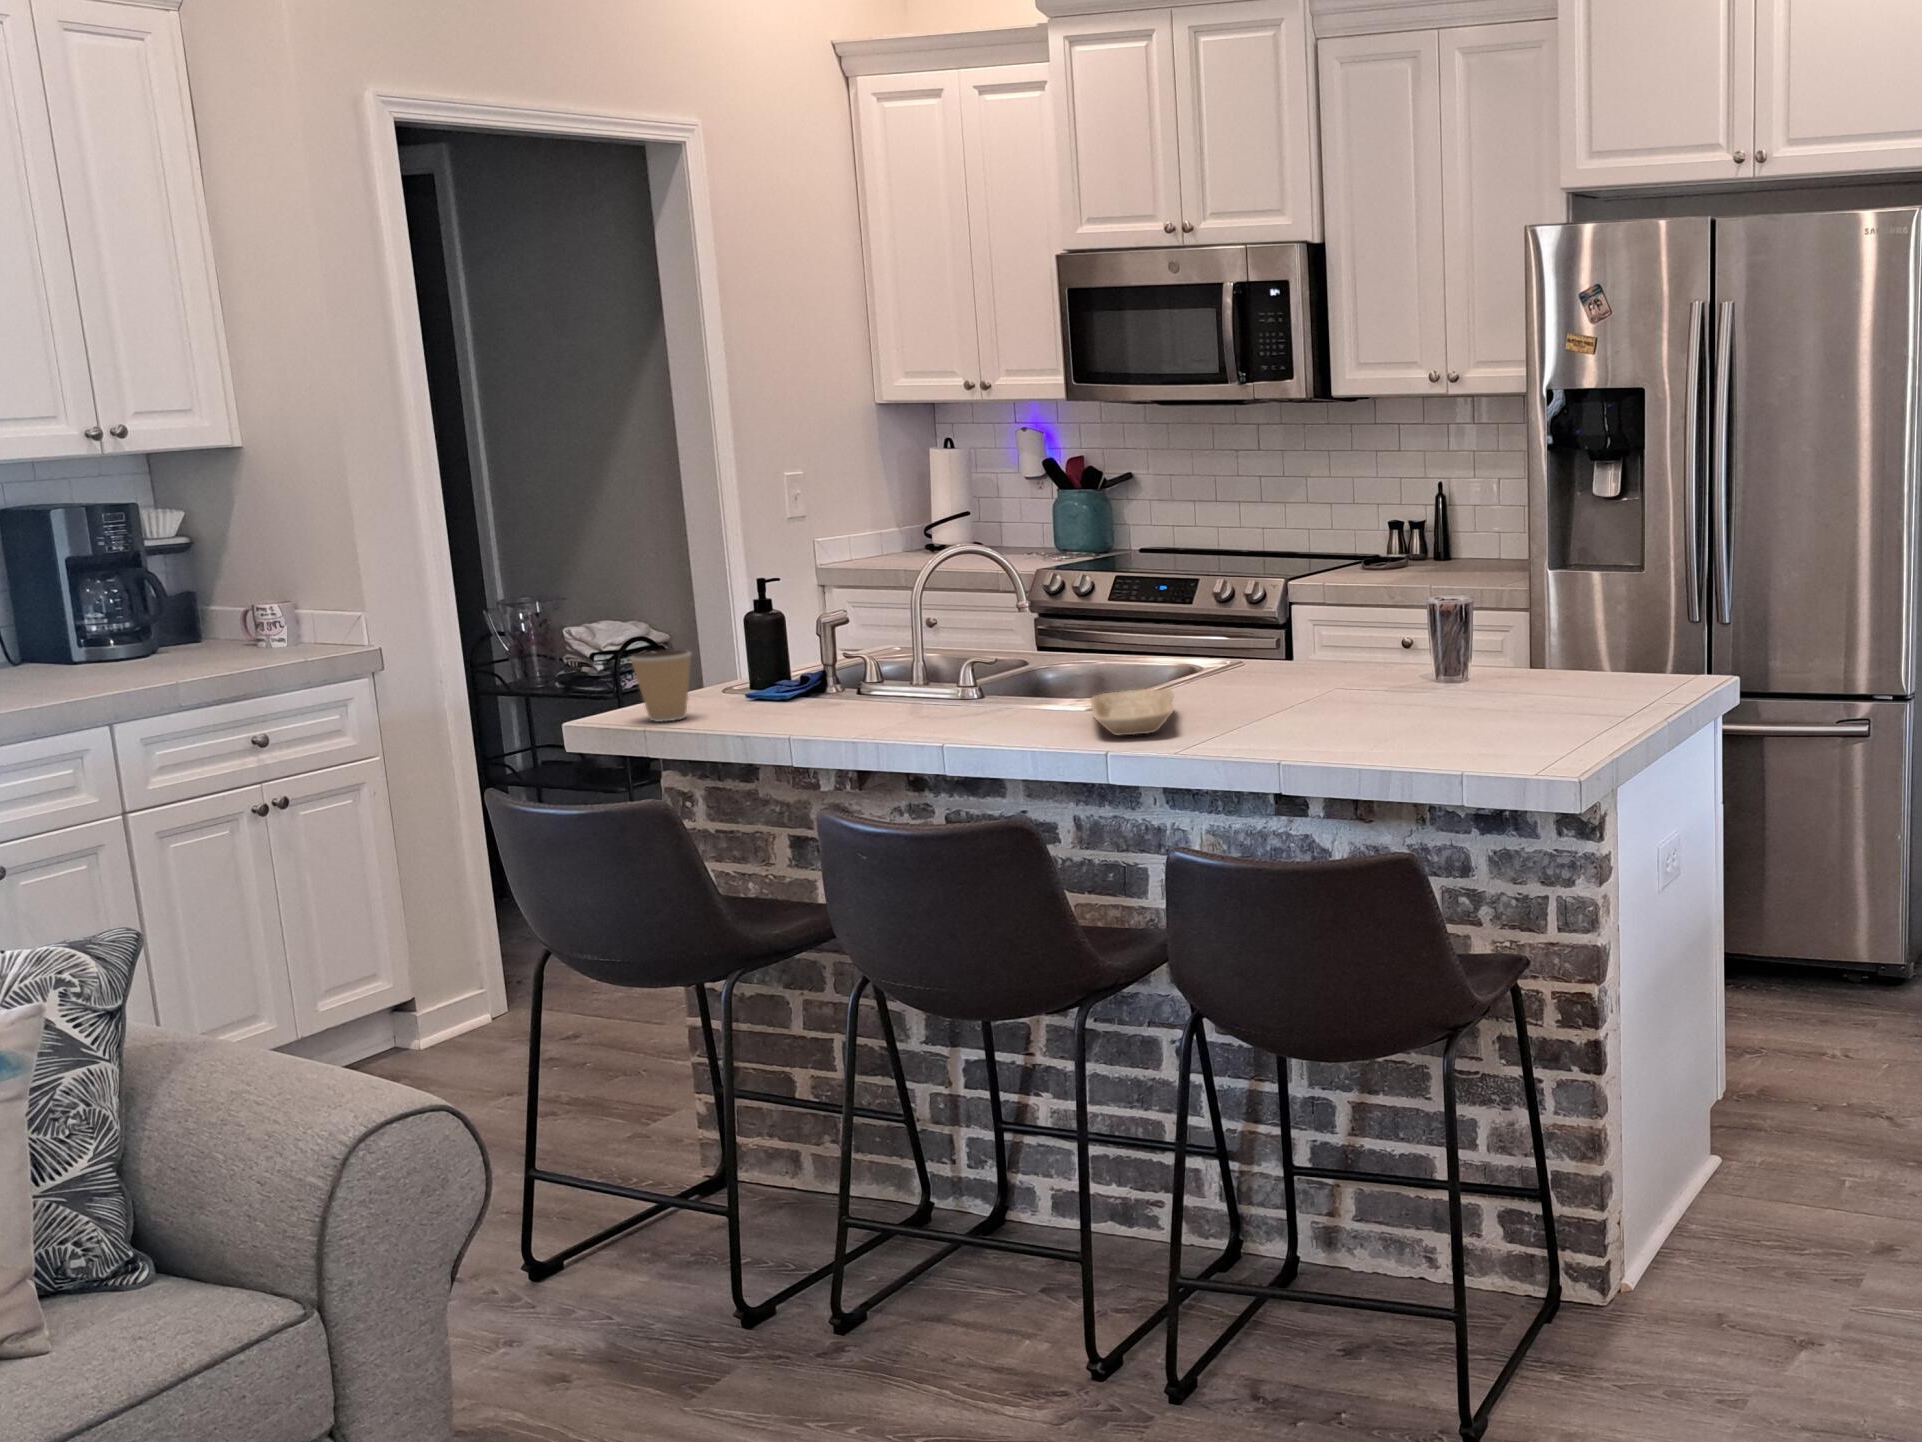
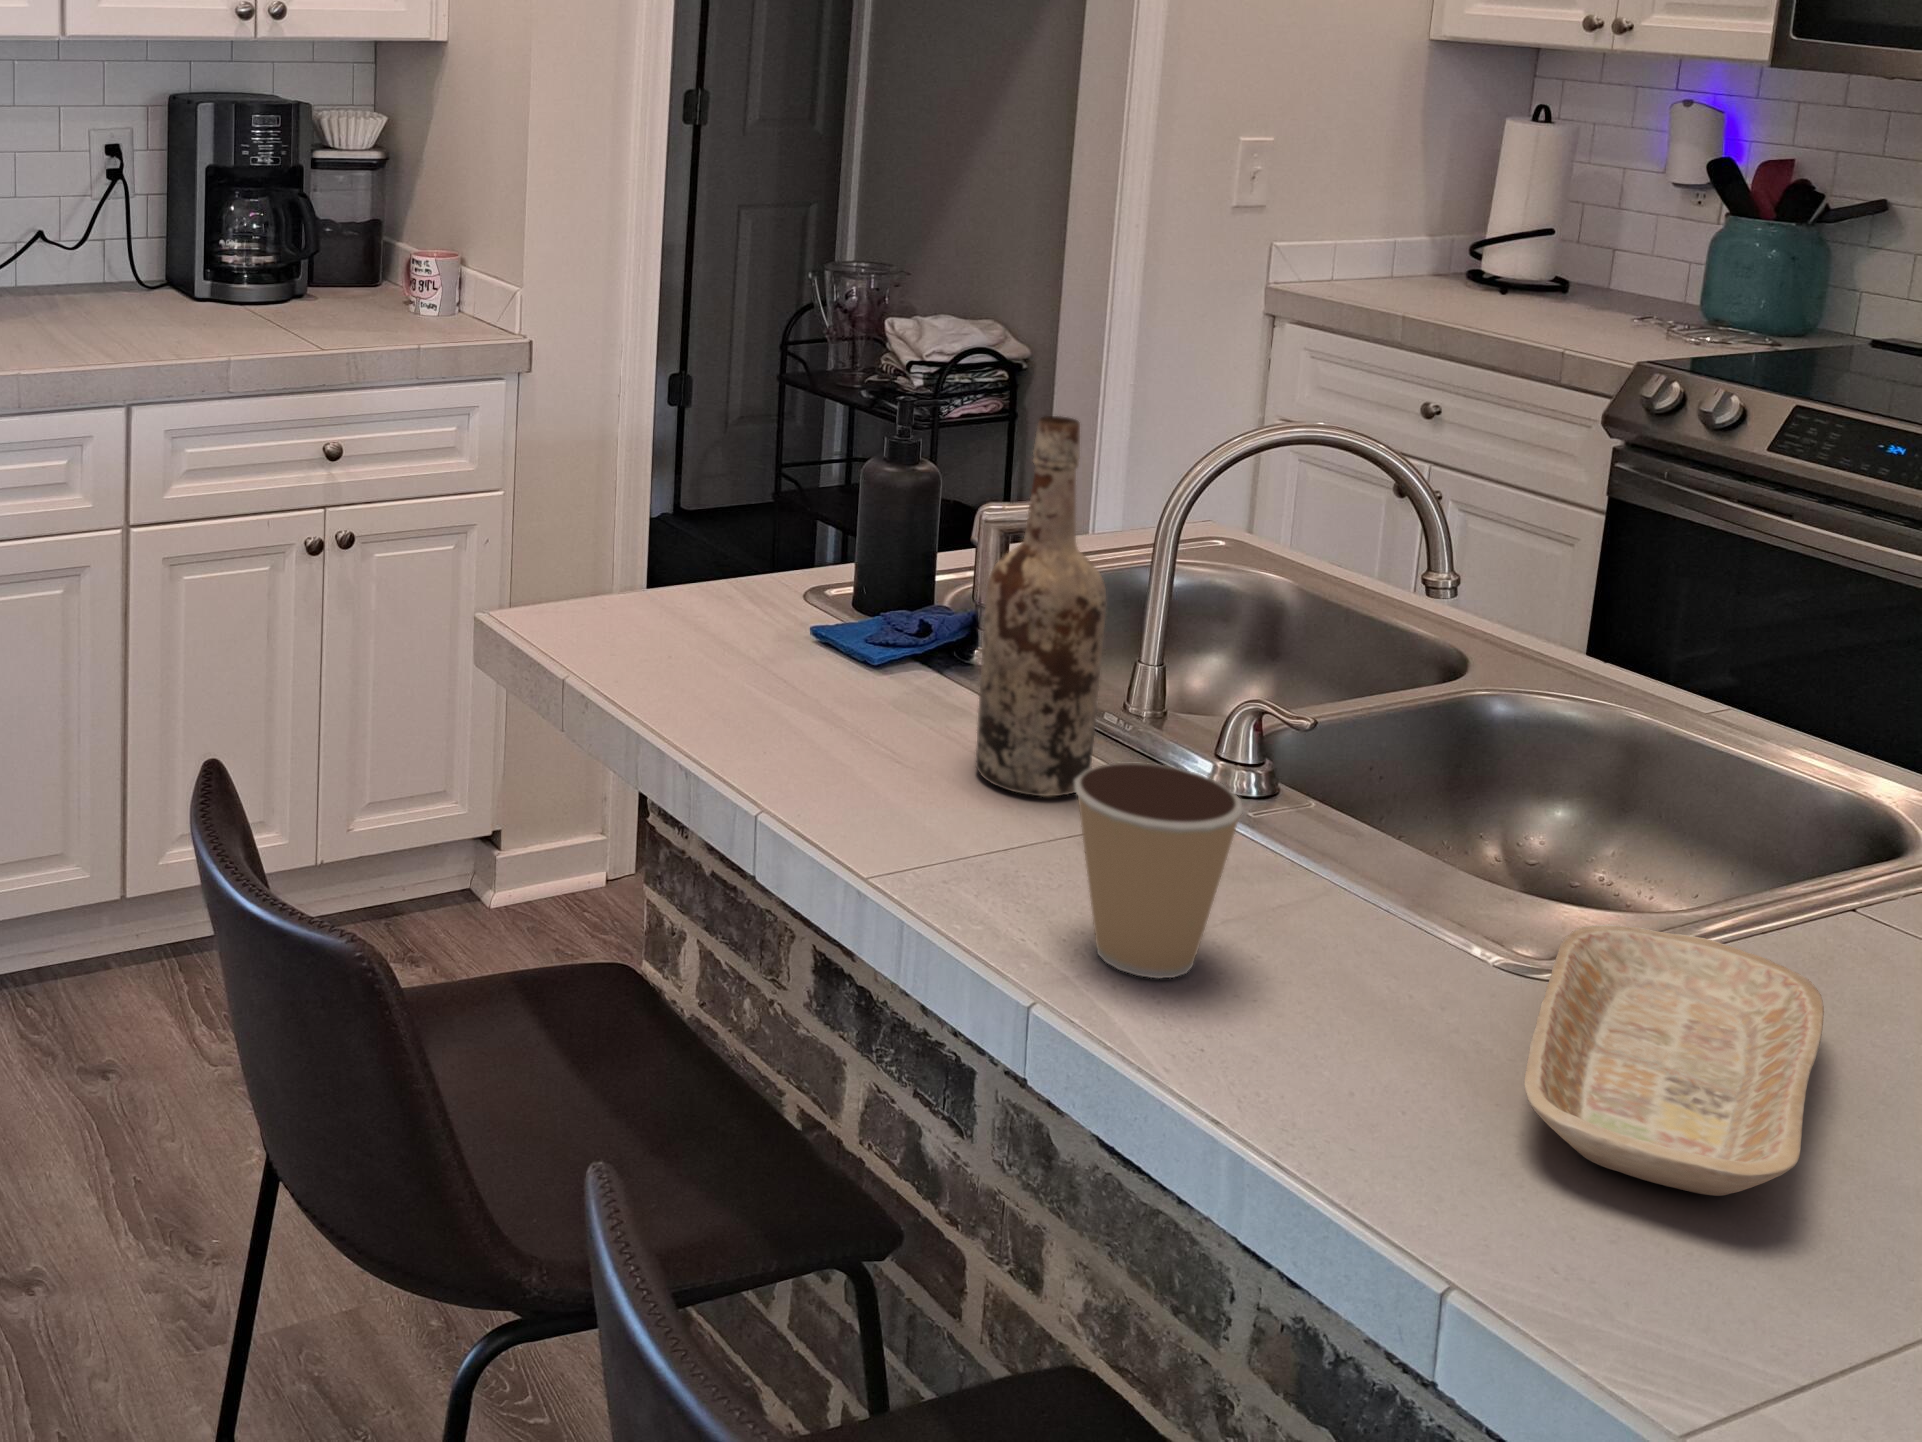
wine bottle: none [837,549,896,719] -> present [976,416,1106,796]
coffee cup: present [630,650,691,722] -> present [1074,763,1244,978]

